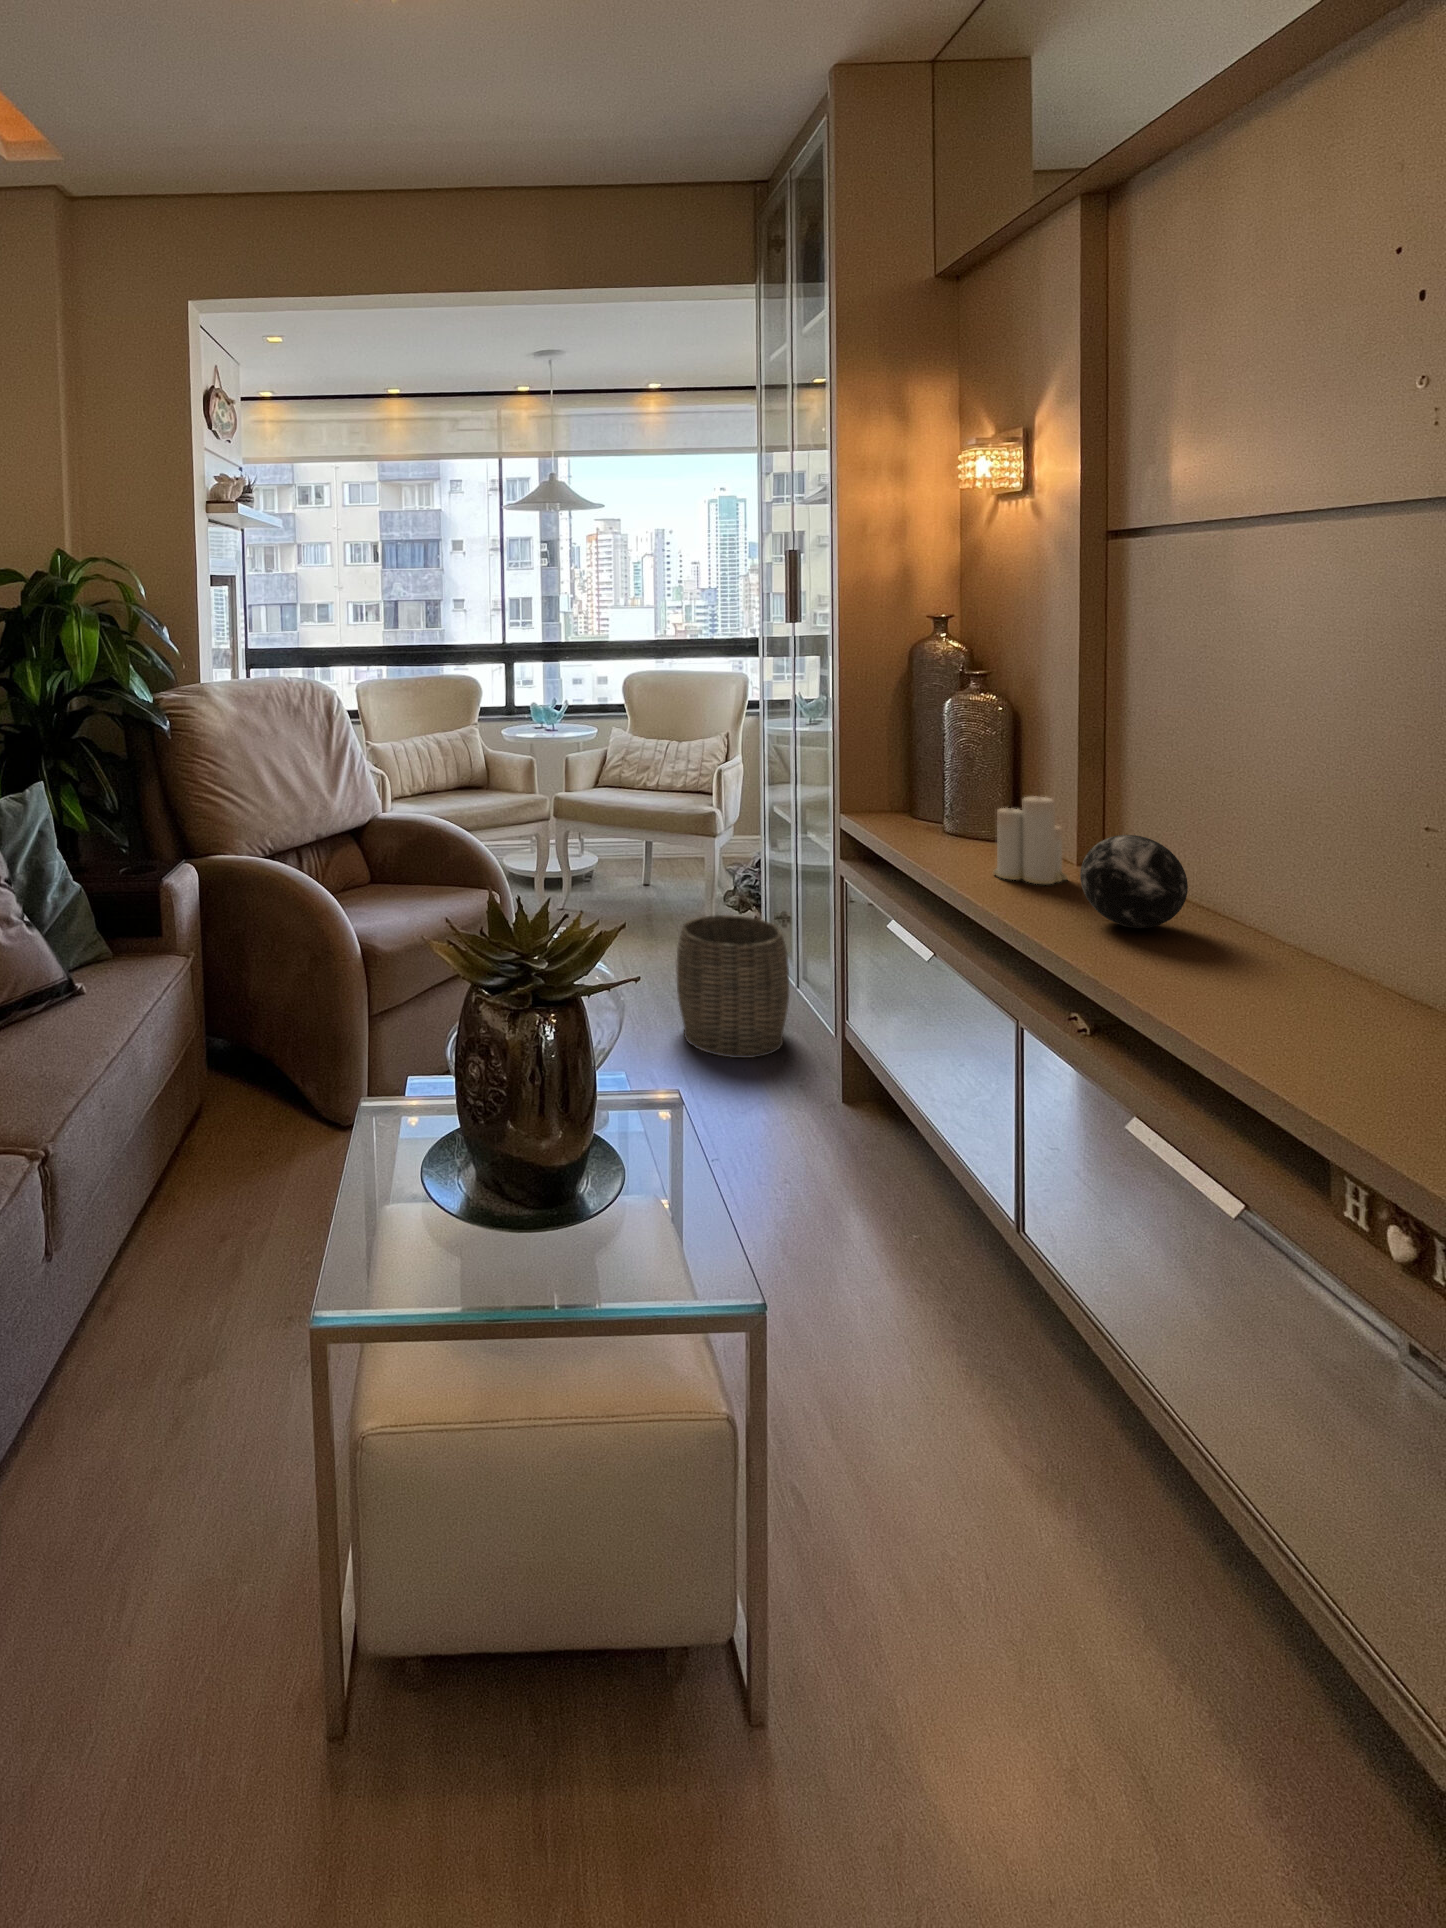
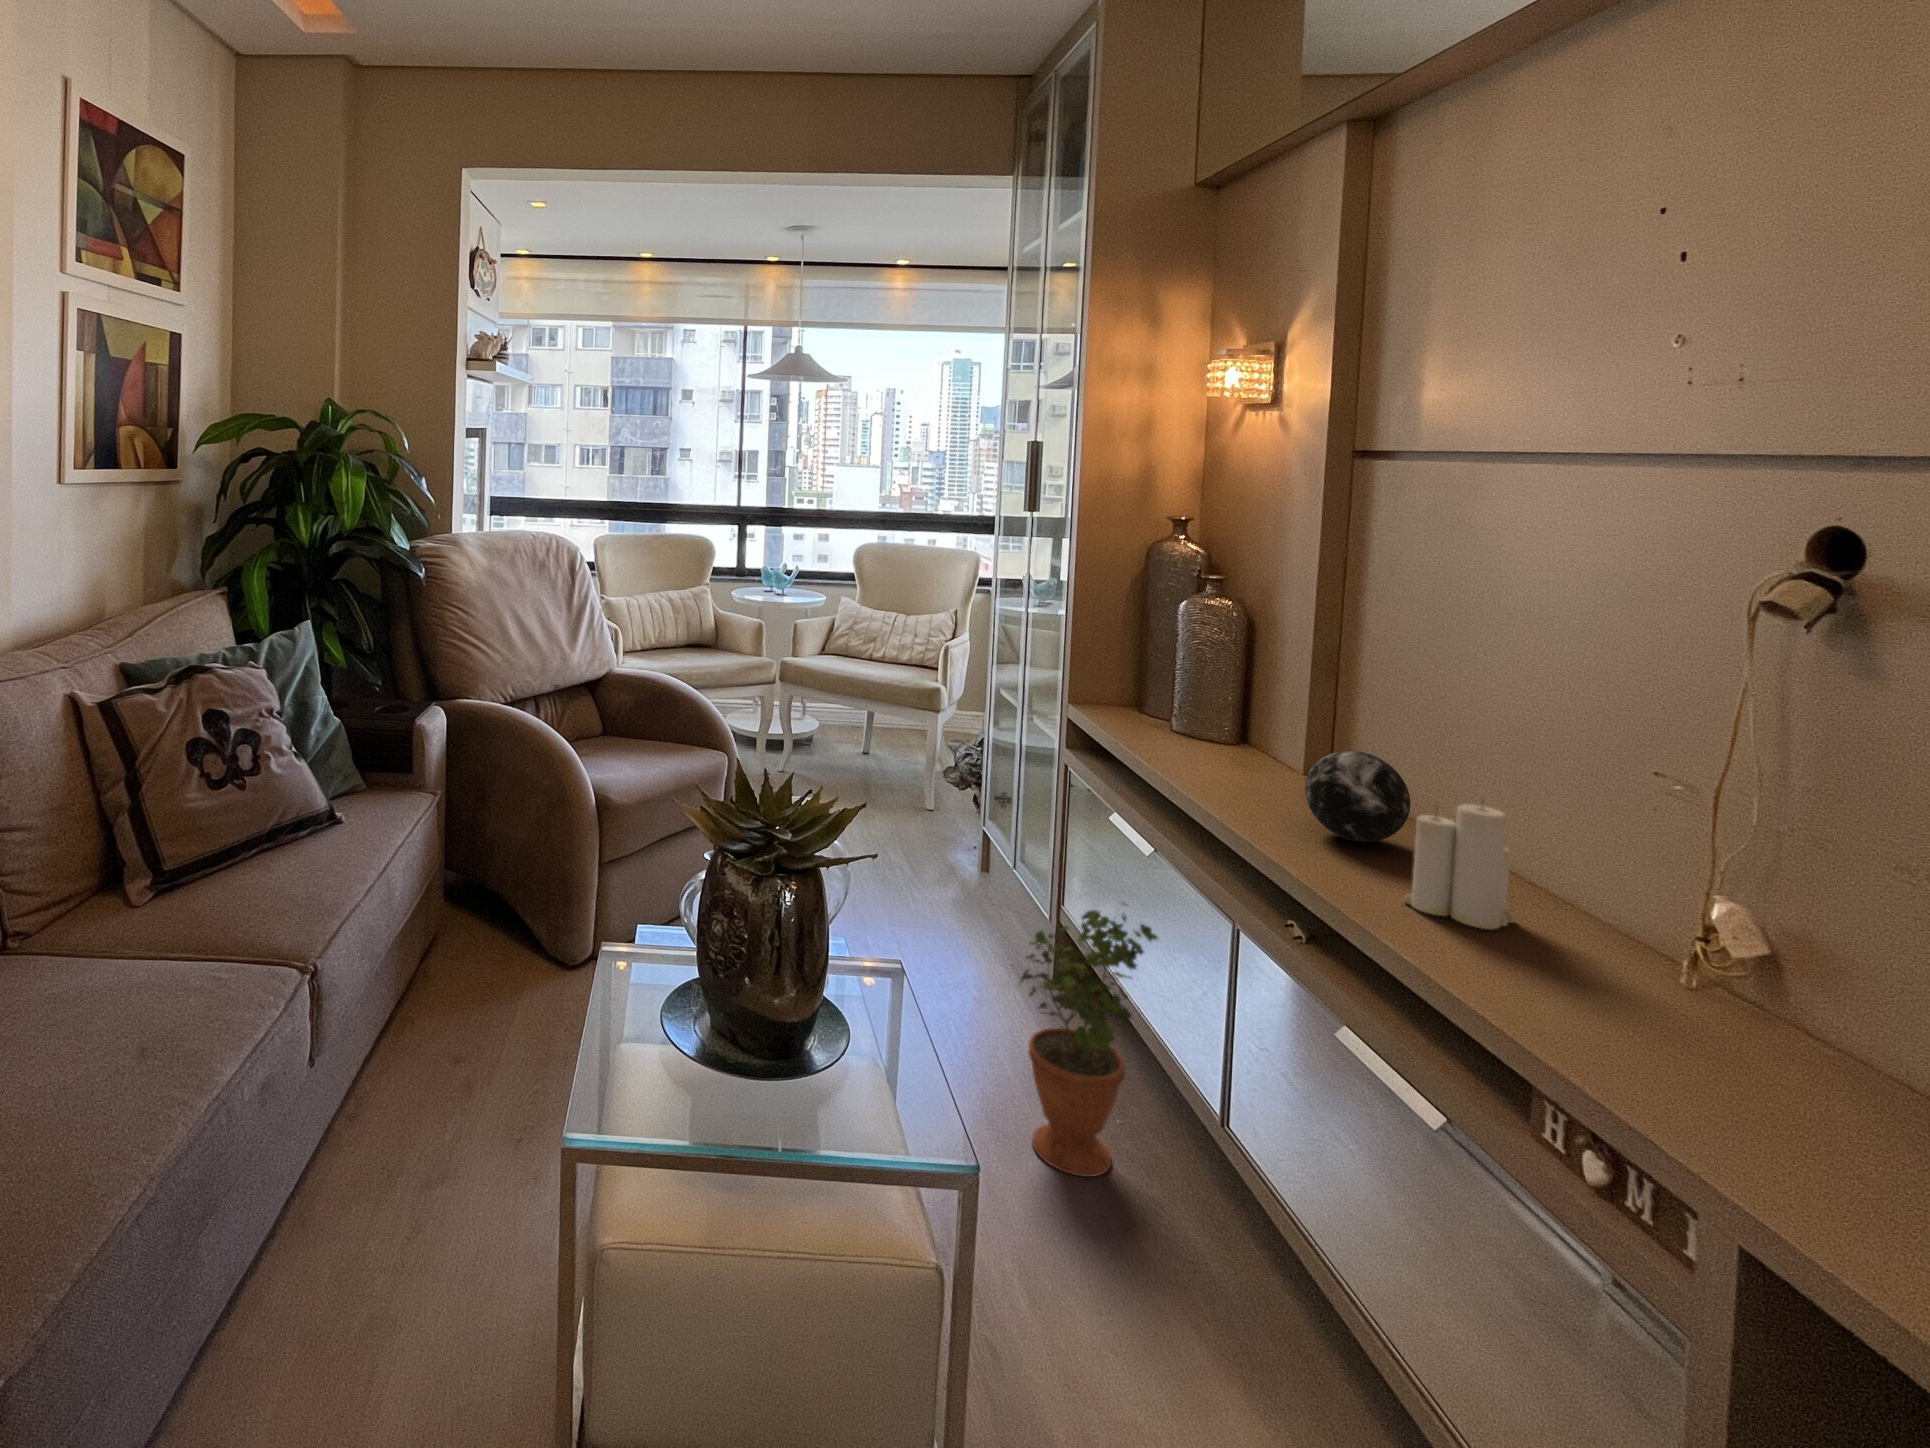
candle: present [993,797,1067,884] -> present [1404,804,1516,929]
woven basket: present [677,915,789,1058] -> none [896,791,1009,934]
potted plant: none [803,1009,942,1299] -> present [1020,902,1157,1177]

